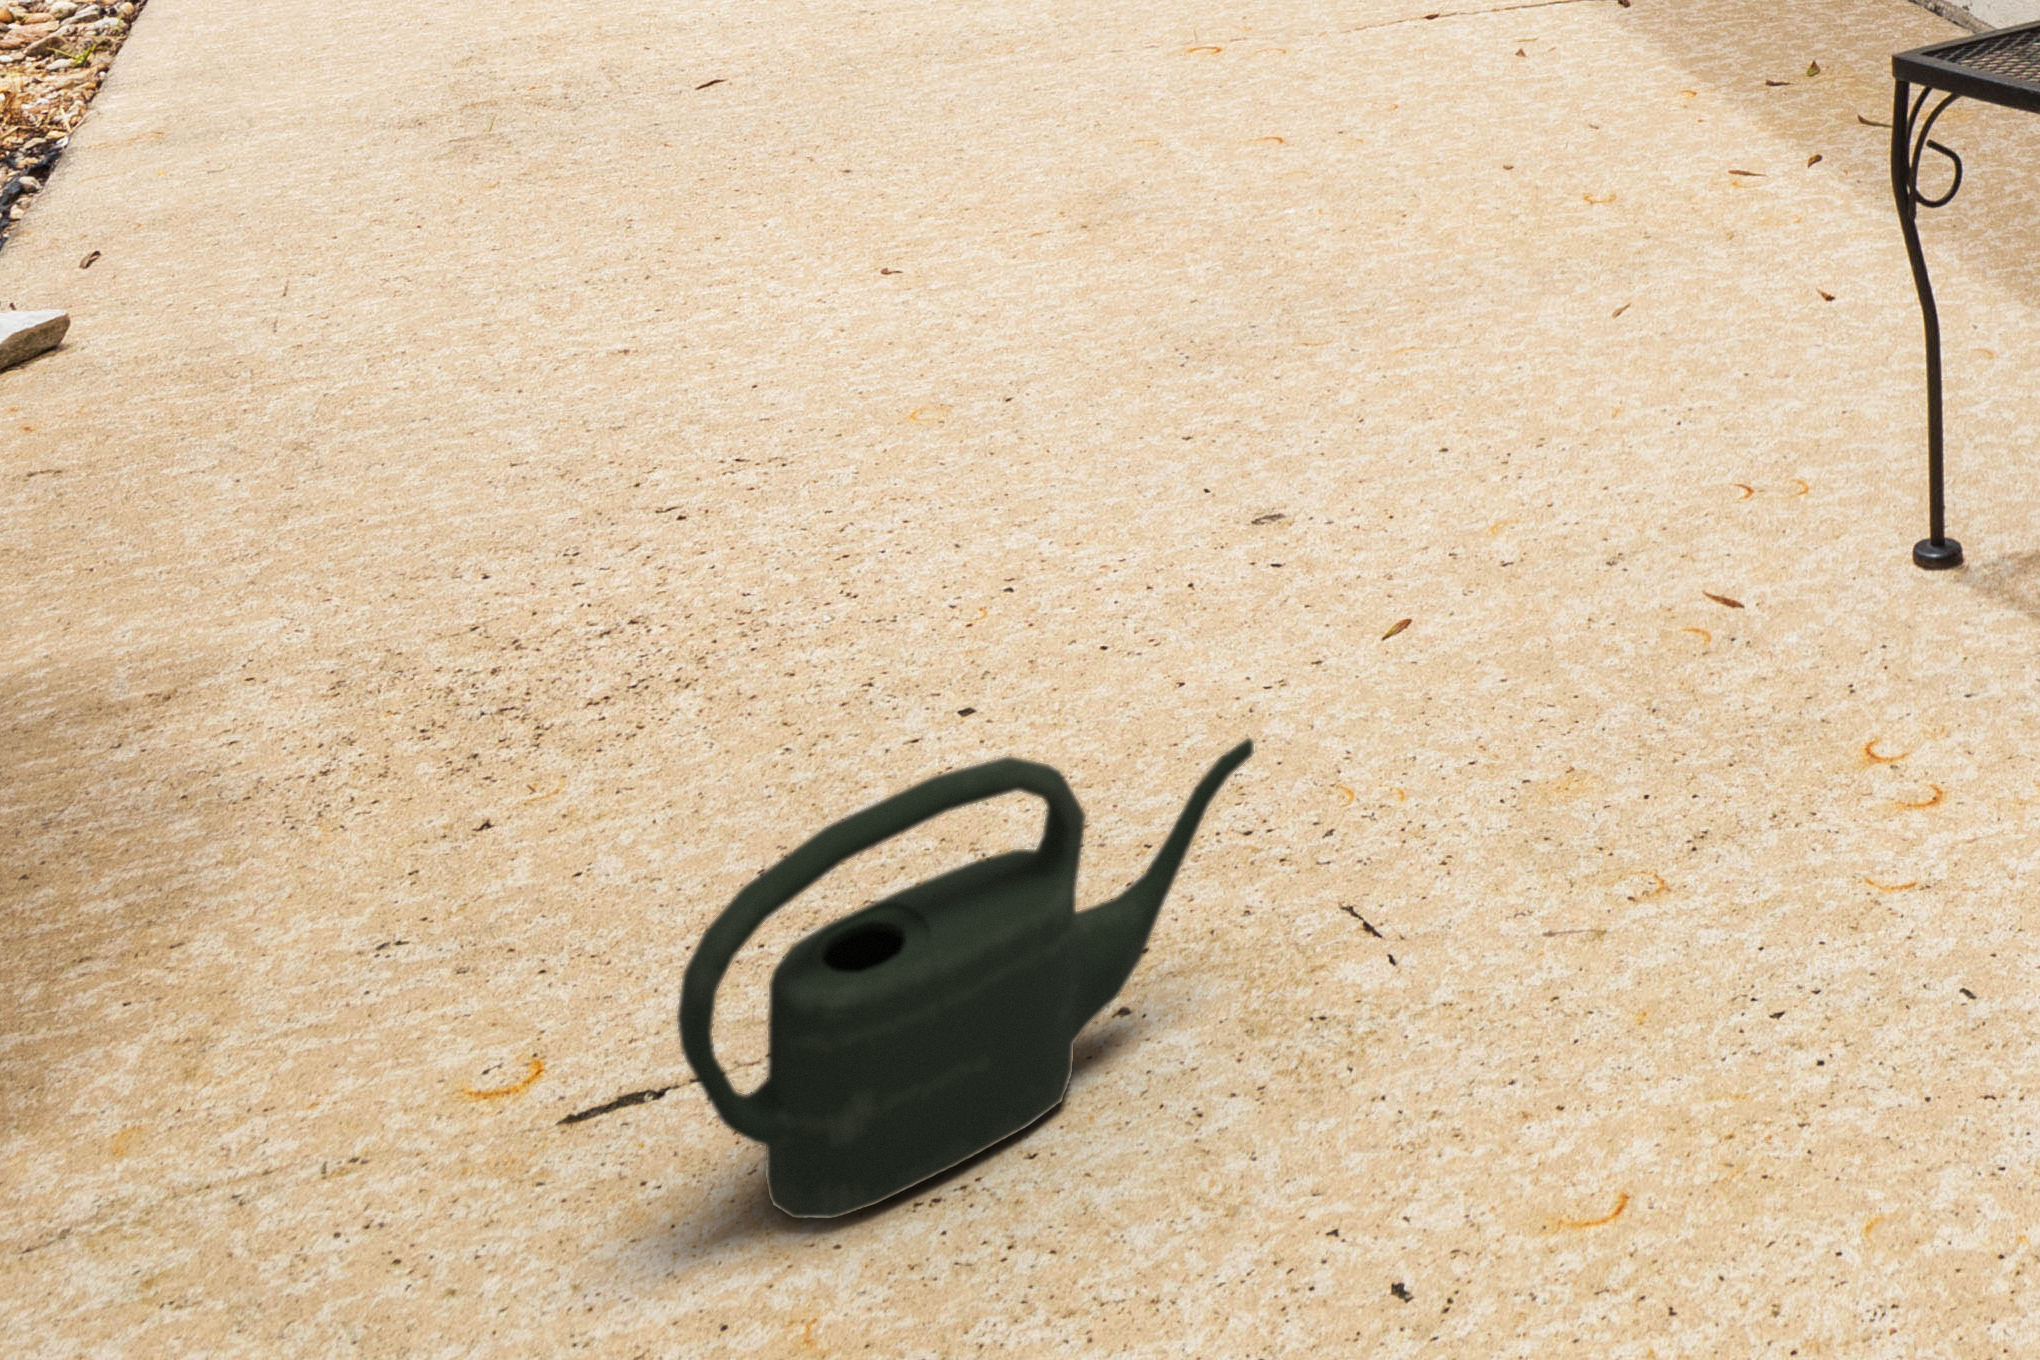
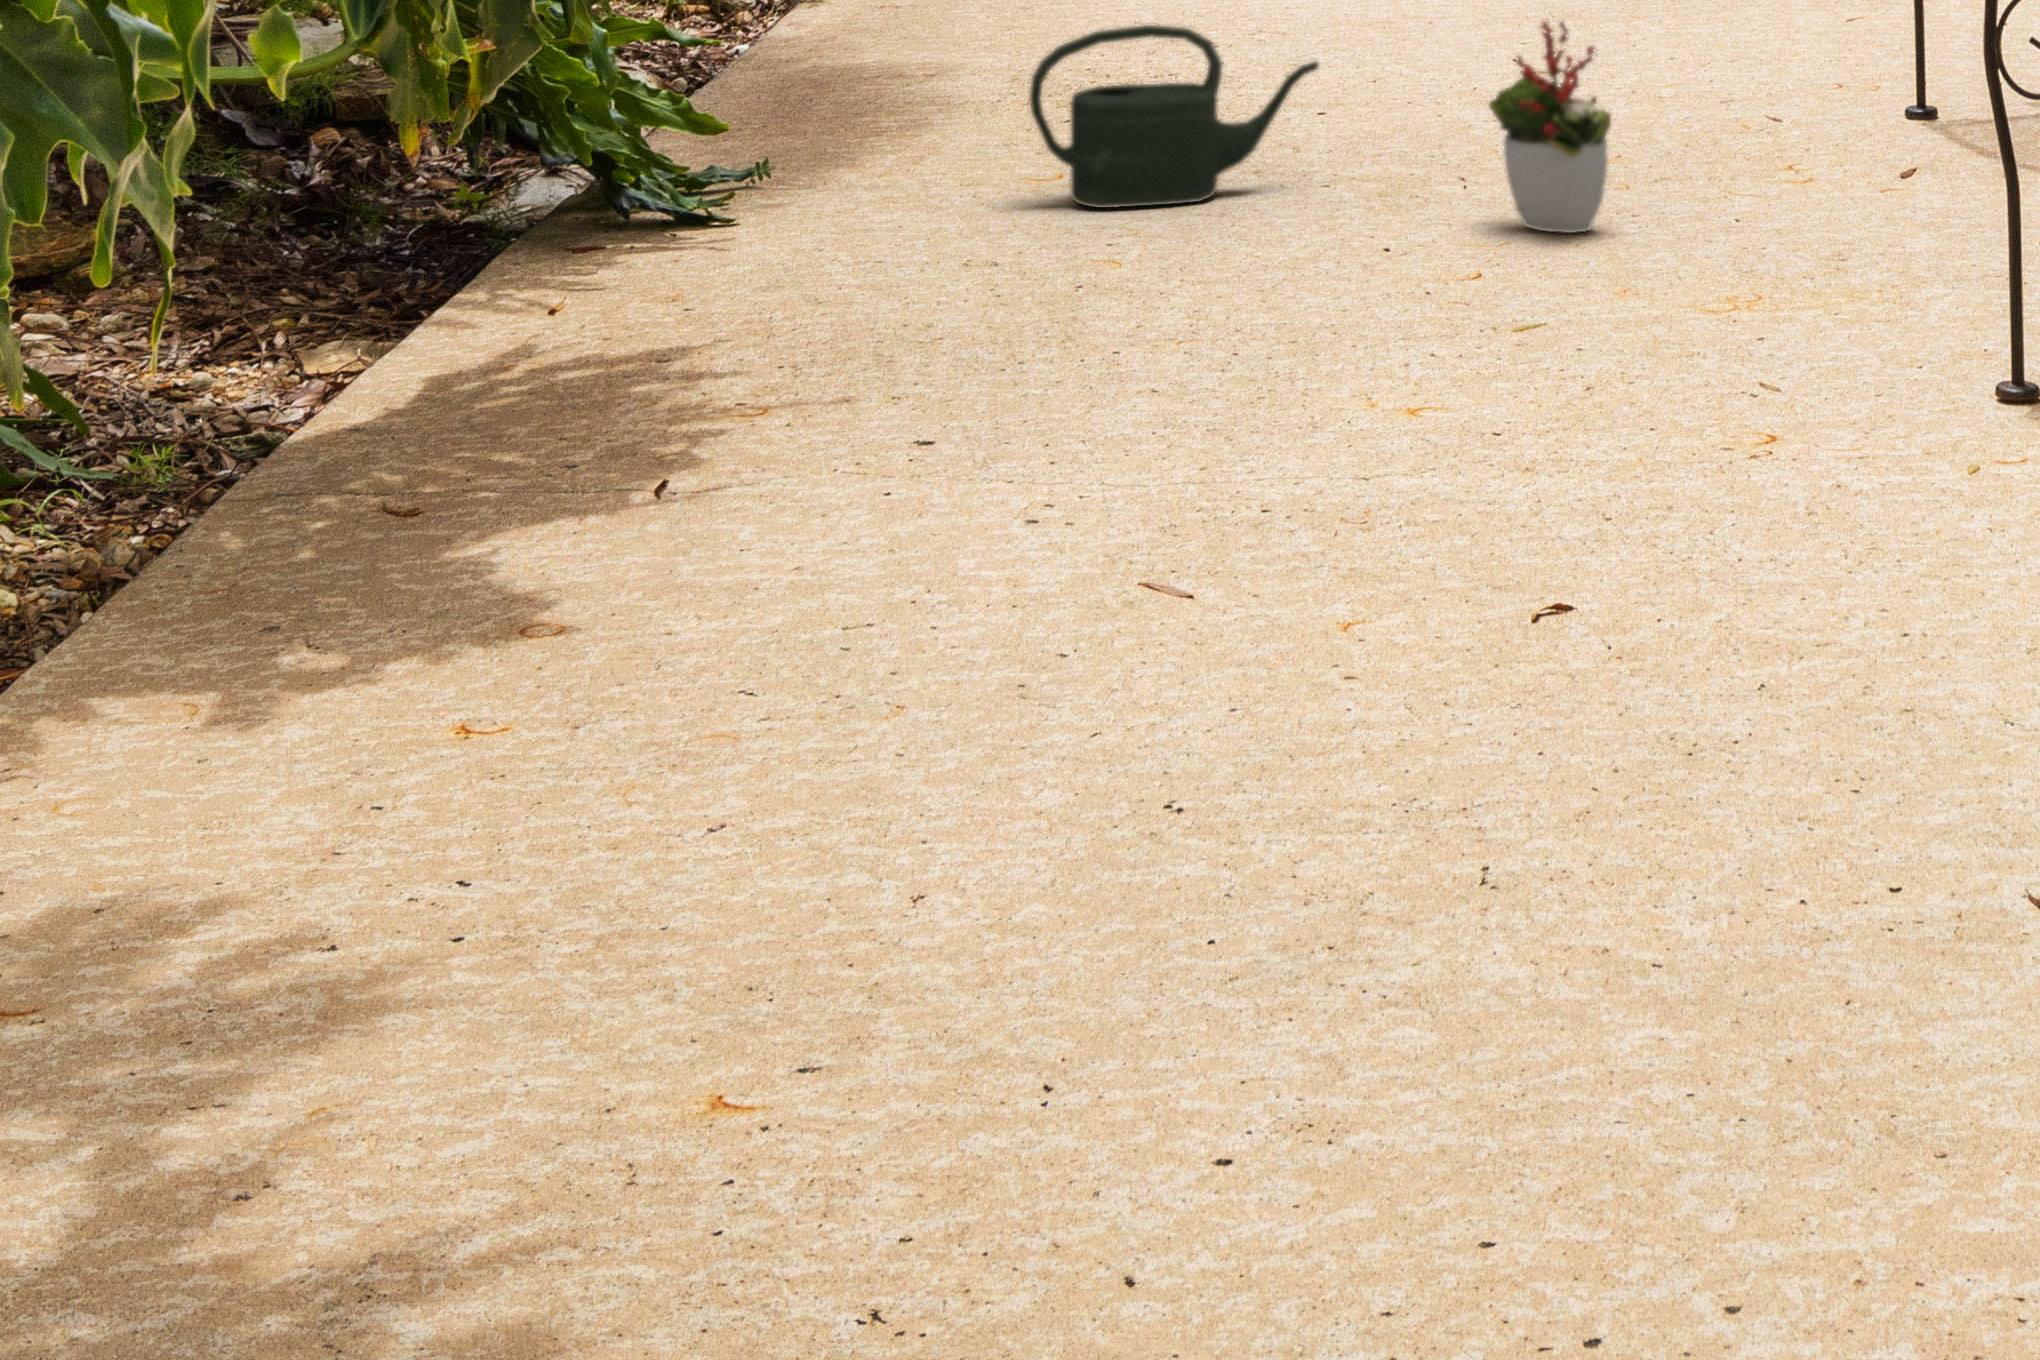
decorative plant: none [1664,627,1894,1033] -> present [1489,22,1611,233]

